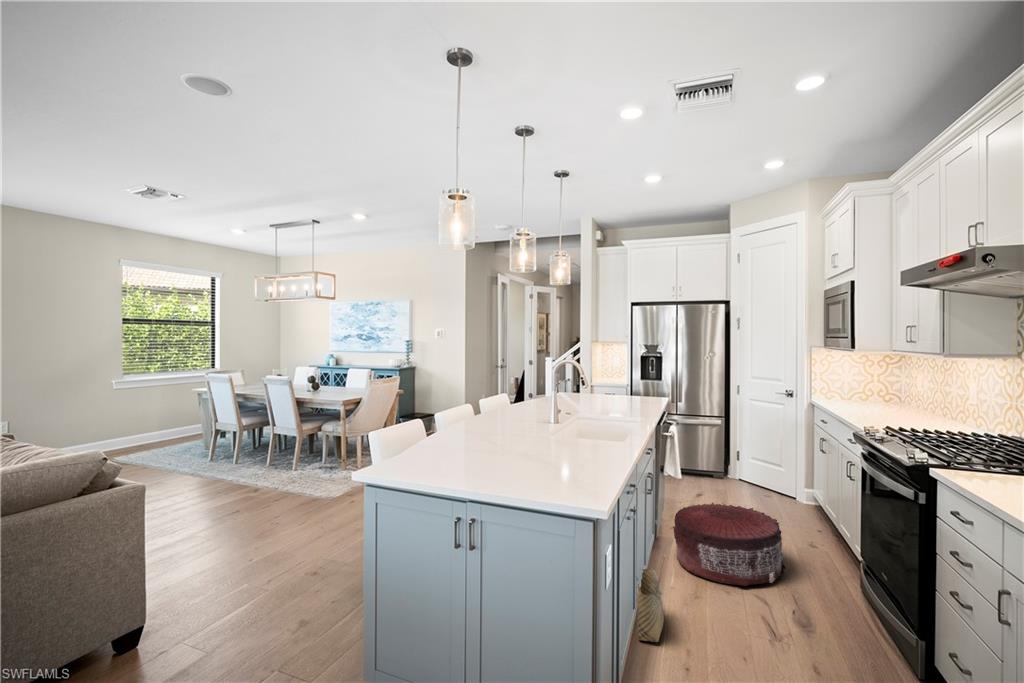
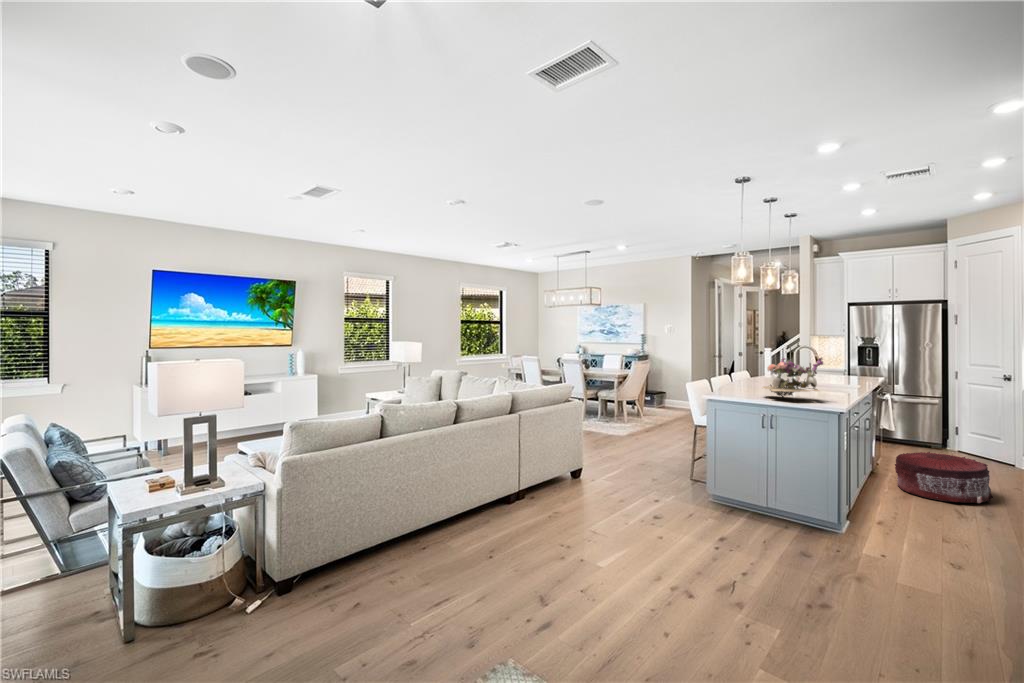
flower arrangement: none [454,378,554,456] -> present [763,357,823,397]
woven basket: present [636,556,665,642] -> none [867,464,893,516]

